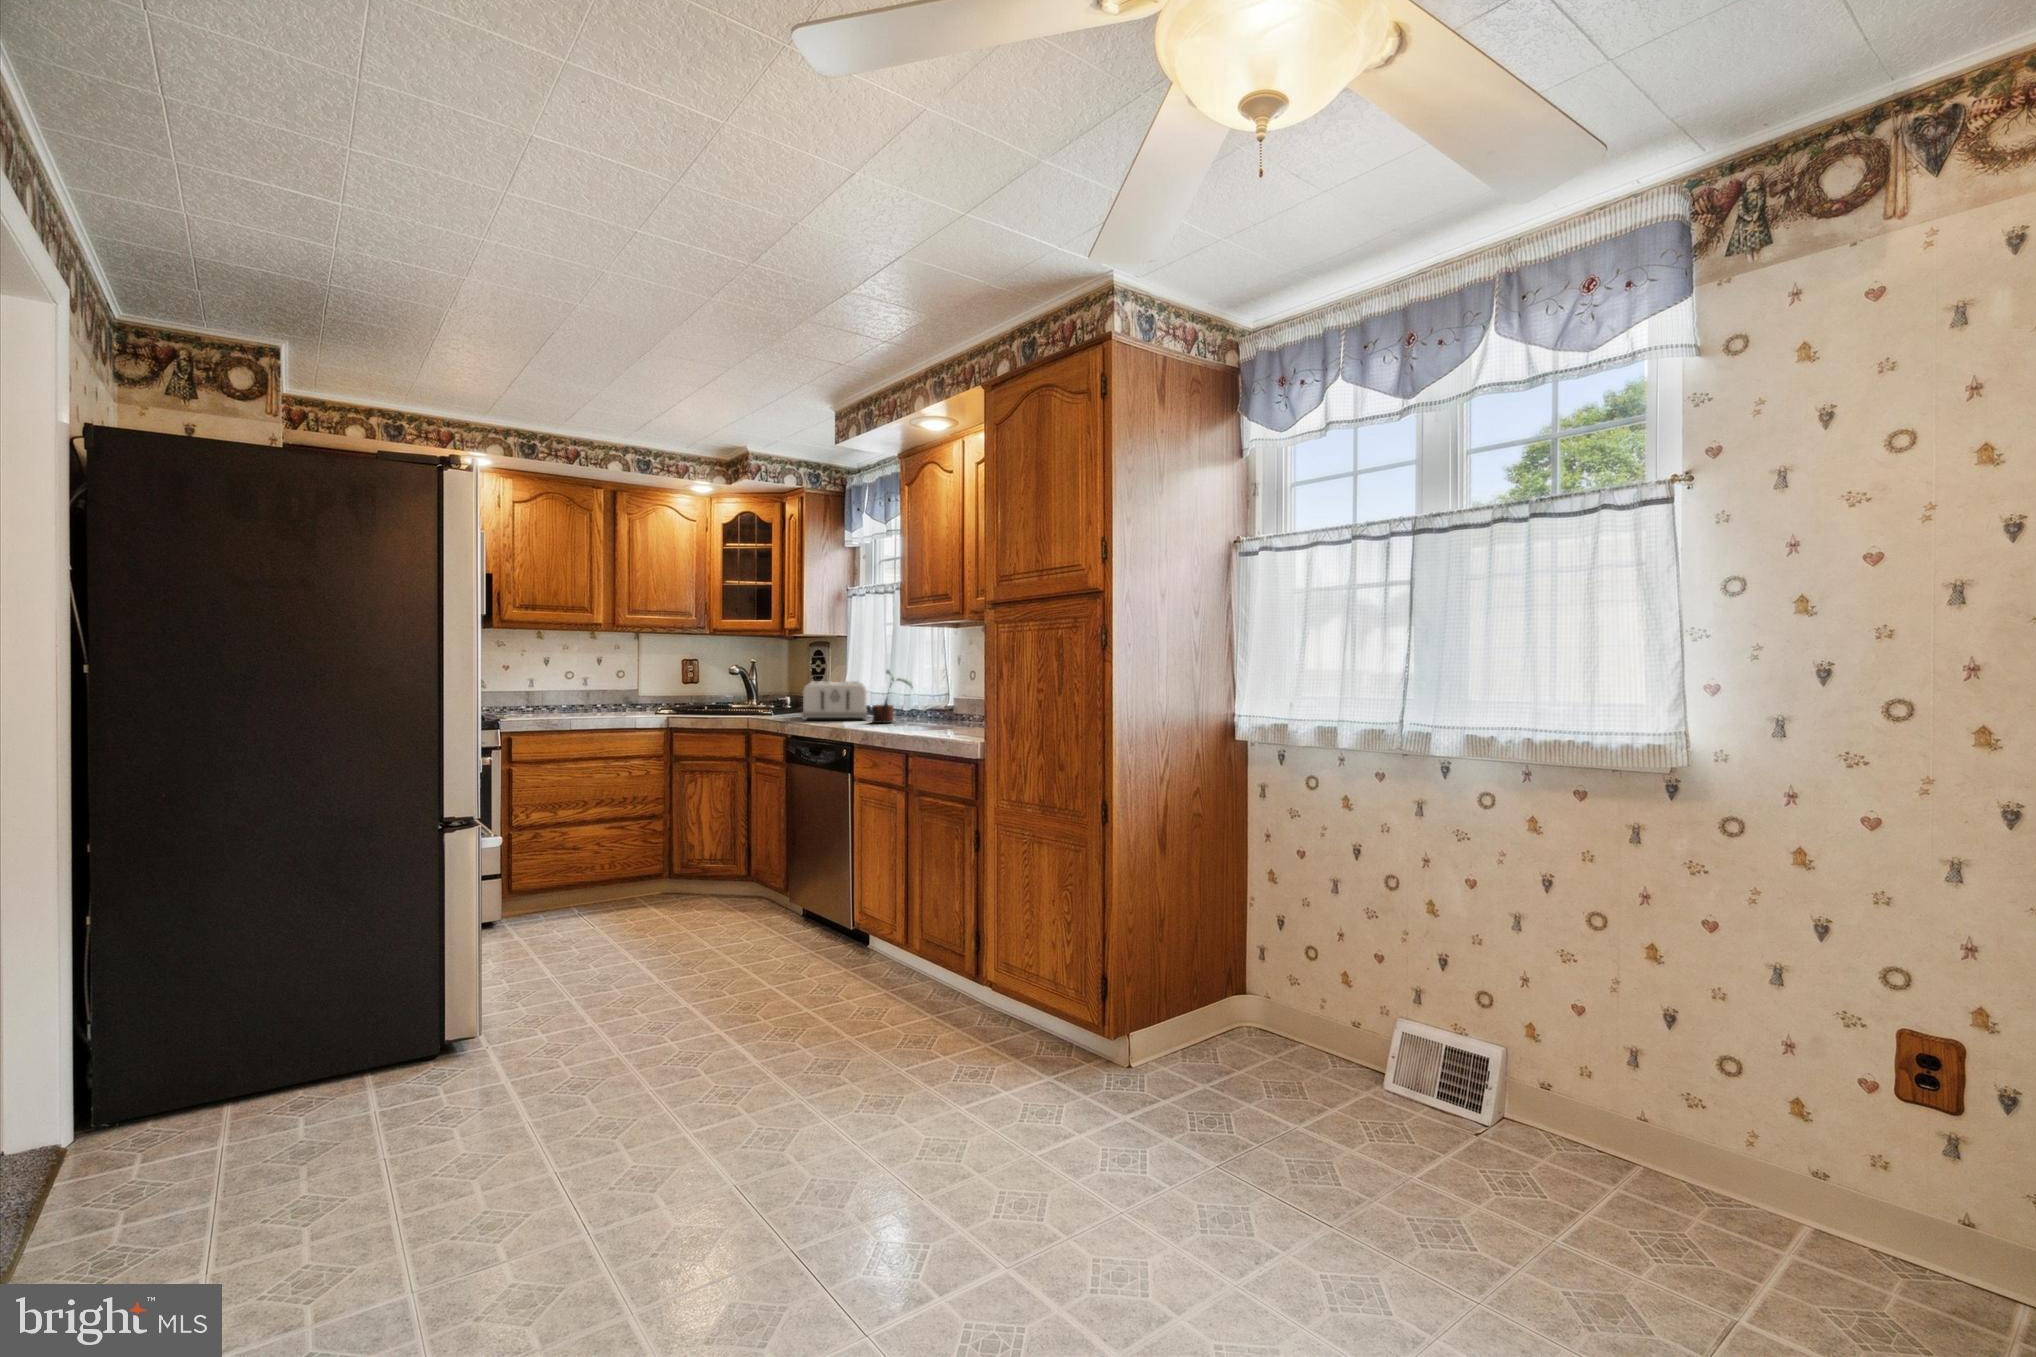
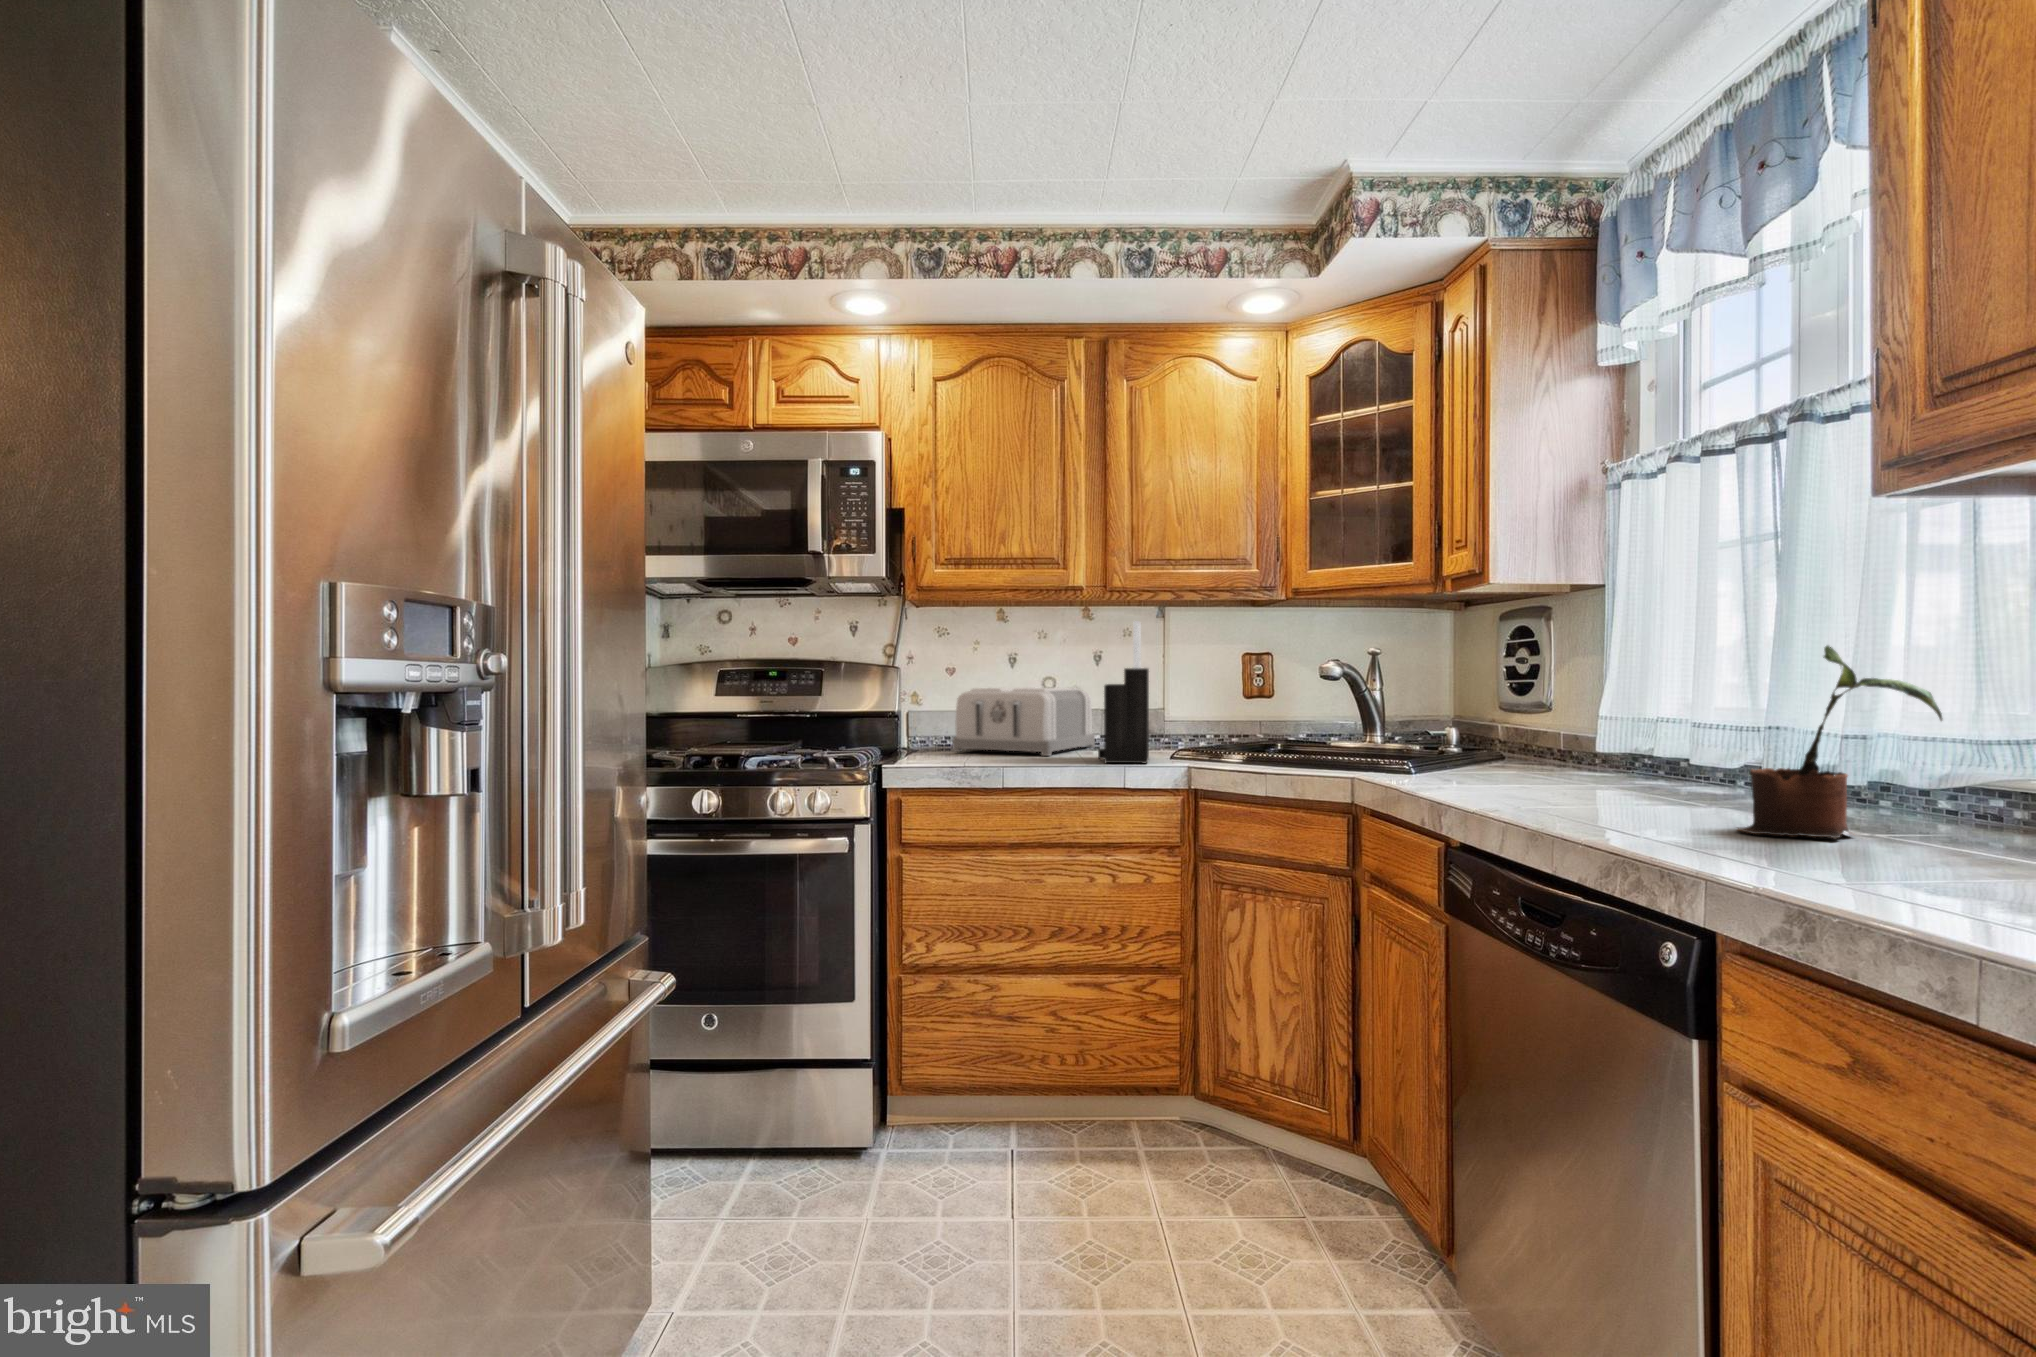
knife block: none [619,646,649,717] -> present [1098,621,1149,763]
toaster: present [802,681,868,720] -> present [953,687,1095,756]

